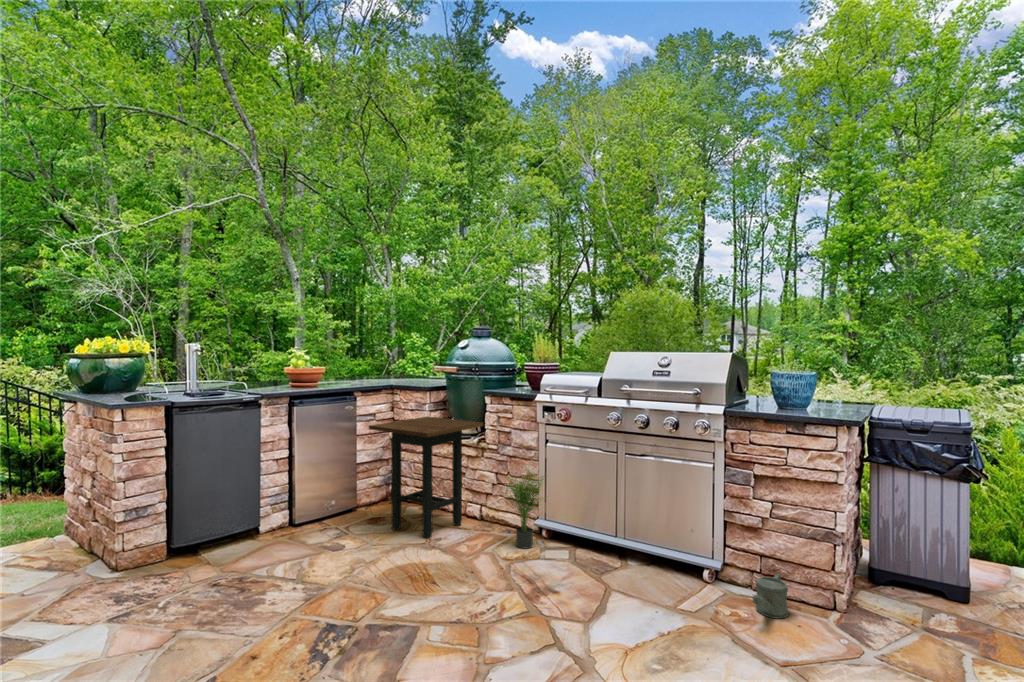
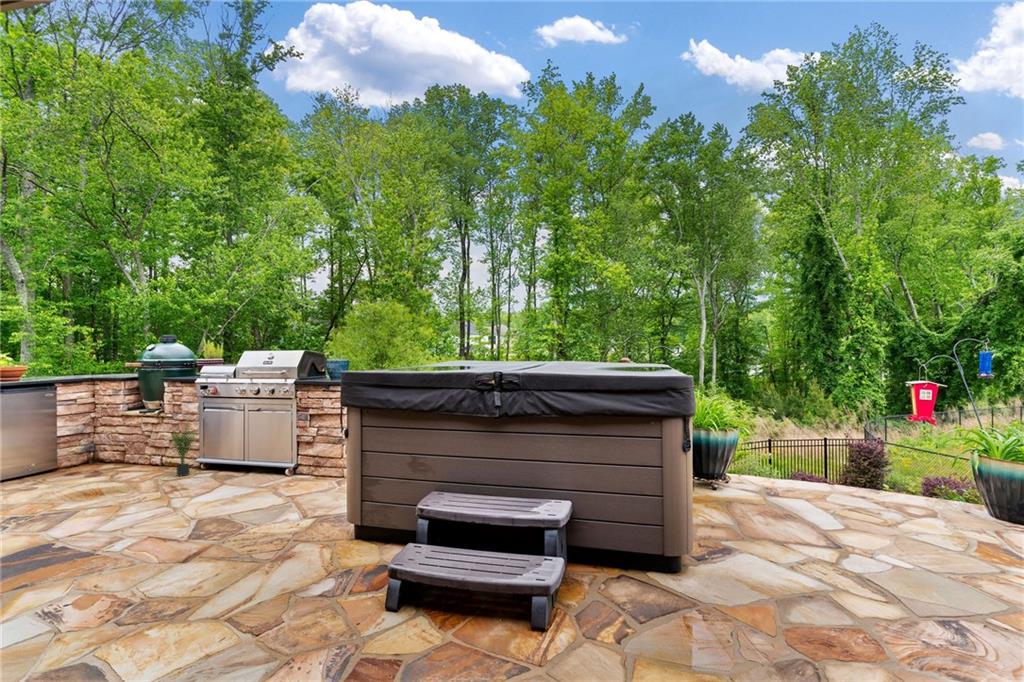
side table: present [369,417,483,539] -> none [60,398,163,480]
watering can: present [753,573,788,619] -> none [285,465,317,485]

